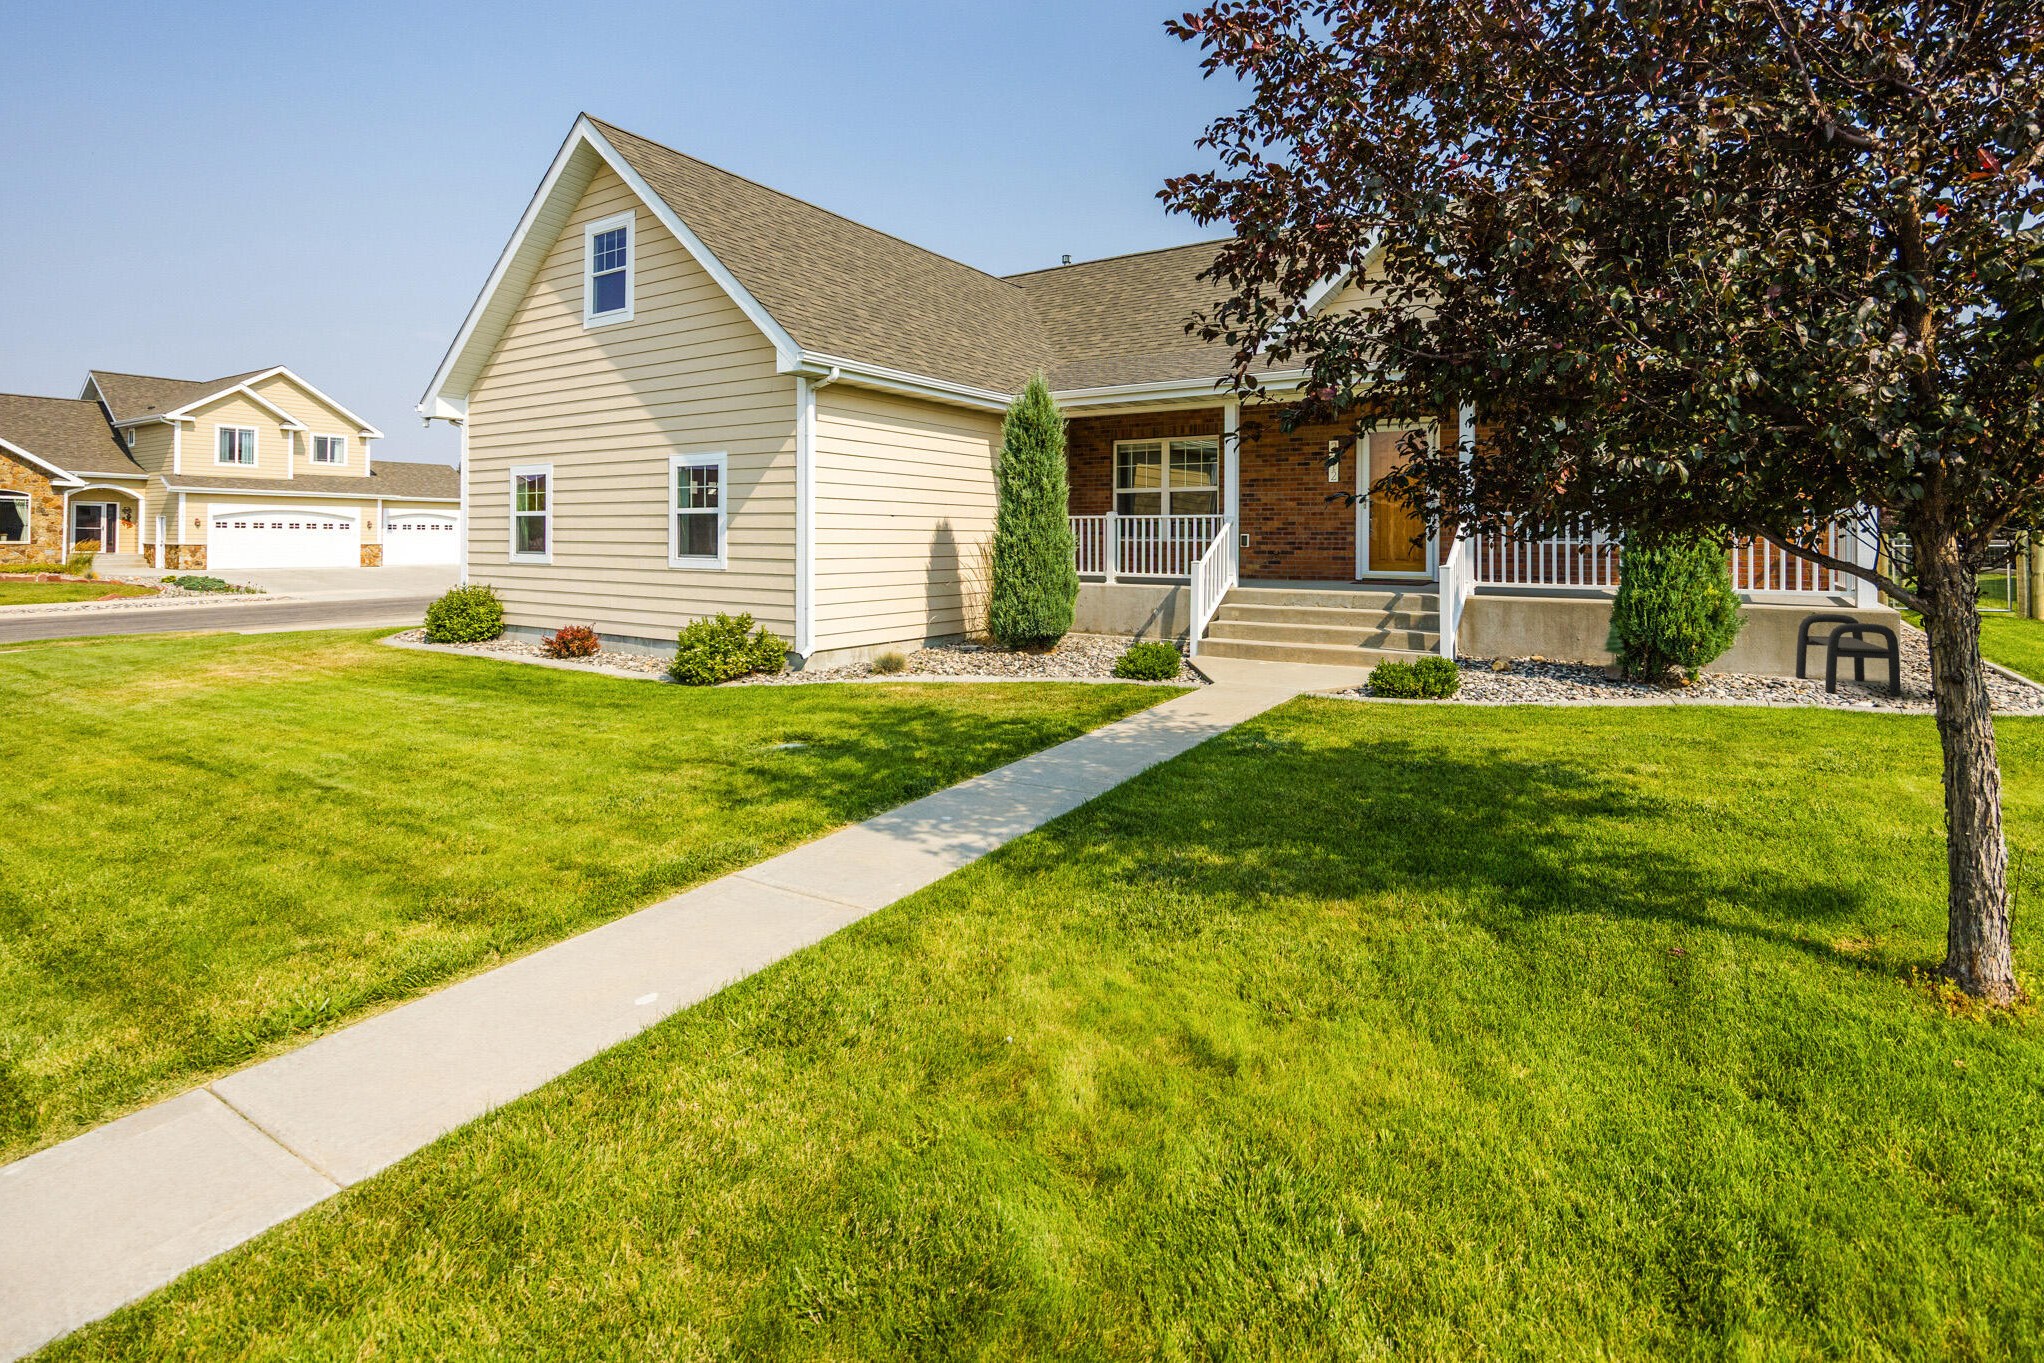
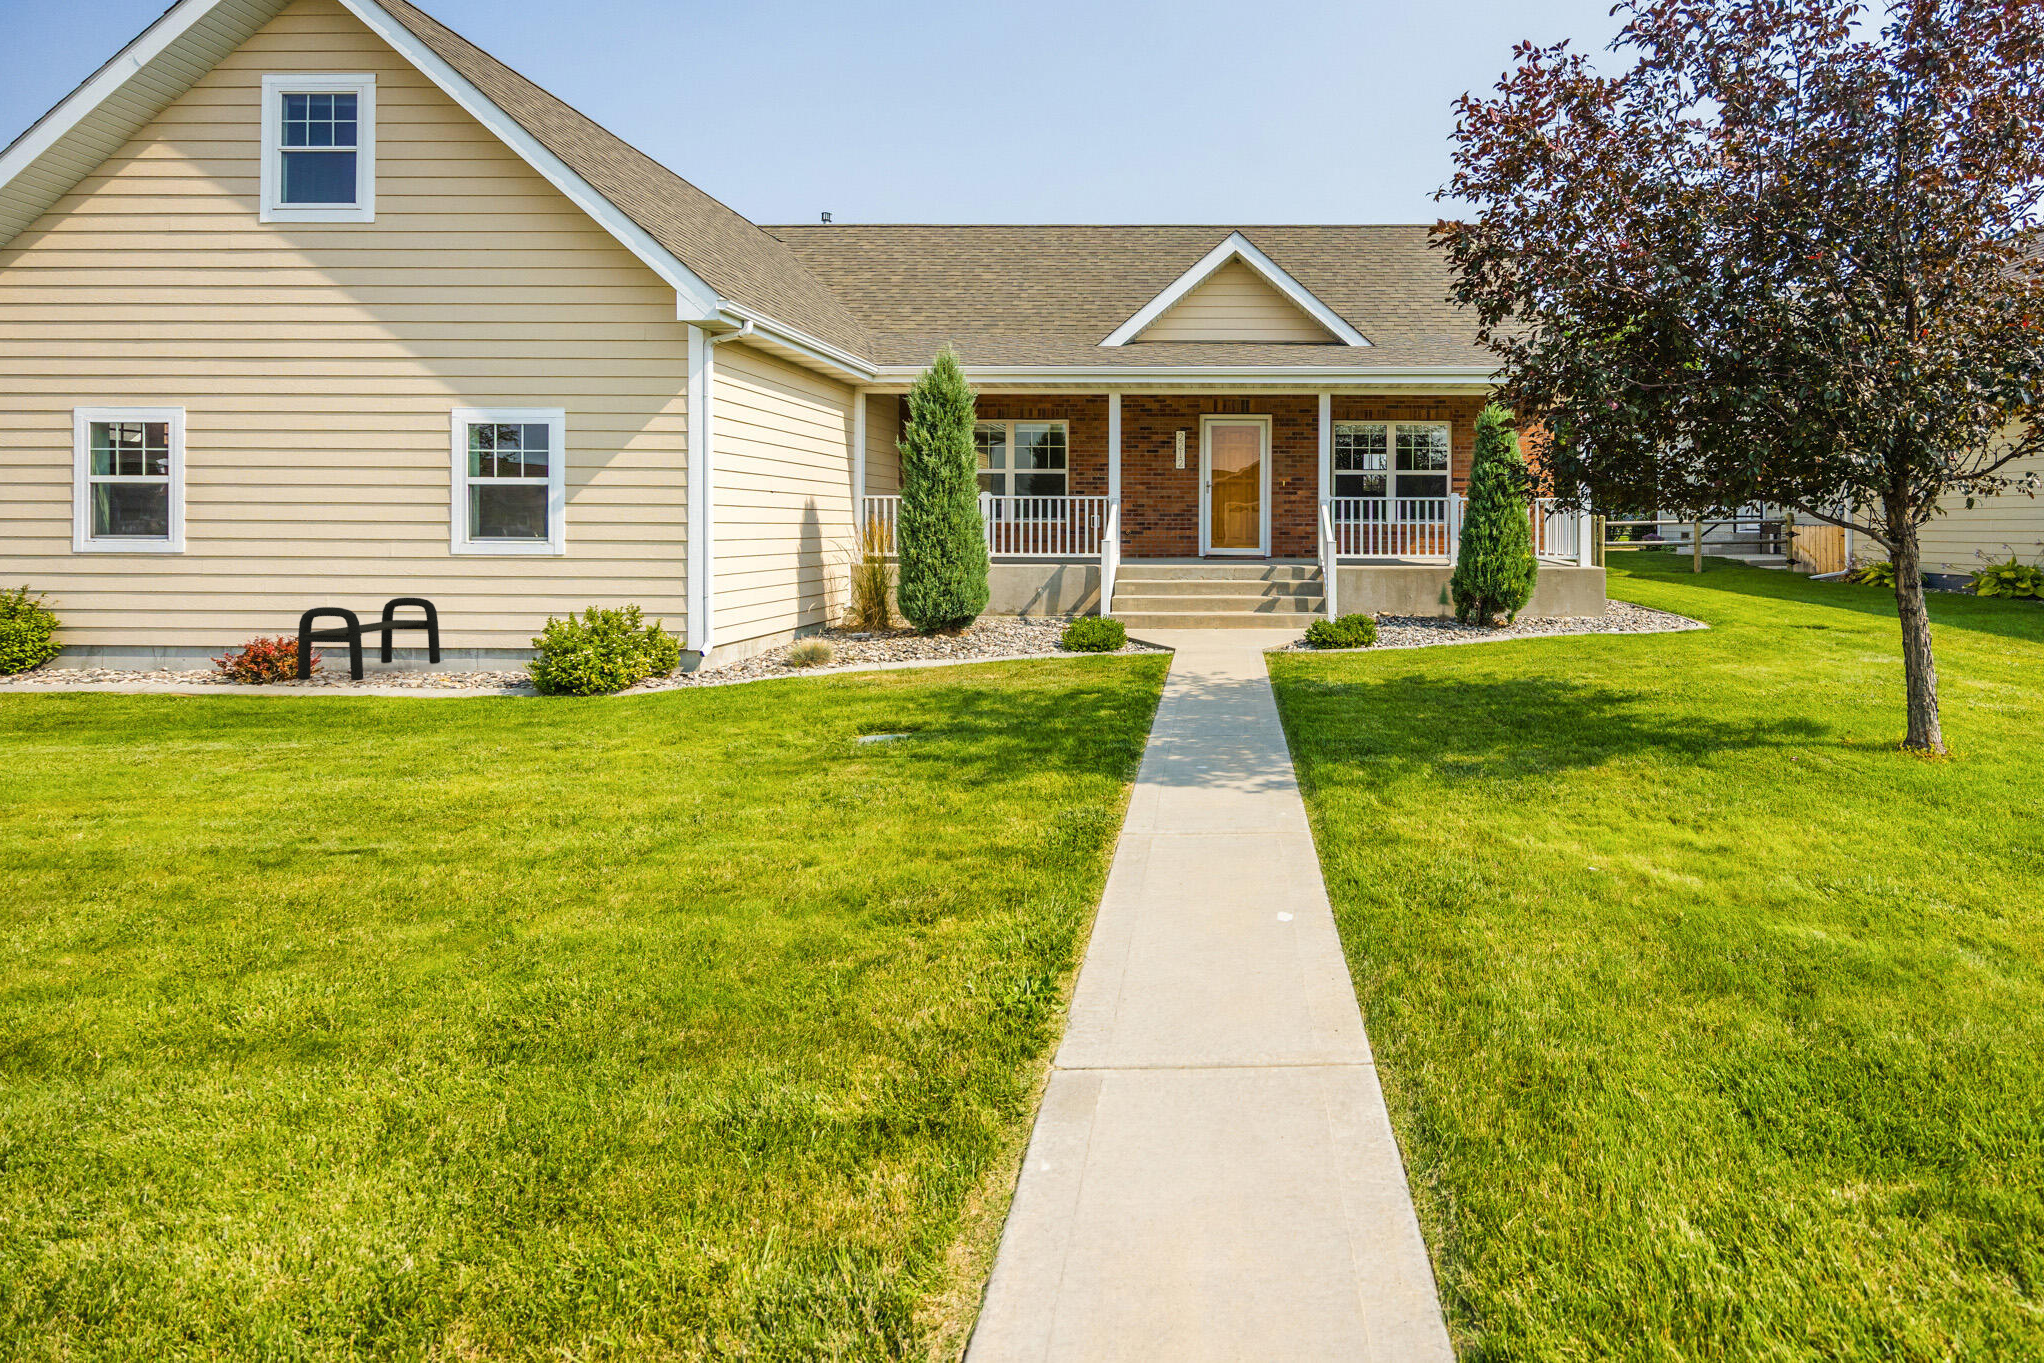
bench: present [1796,614,1901,696] -> present [298,598,440,680]

